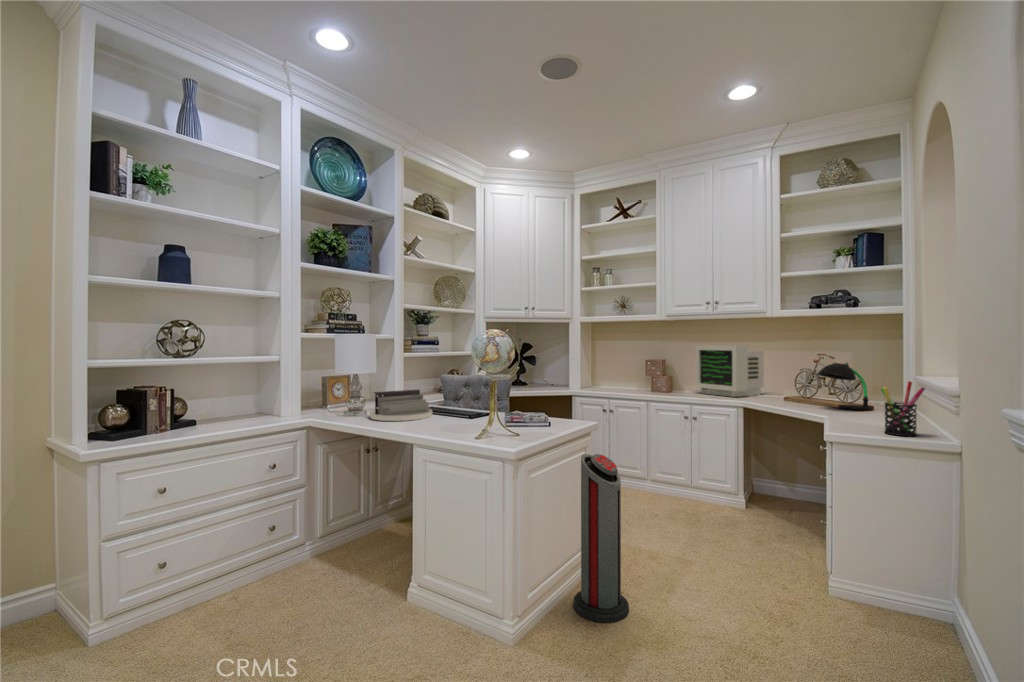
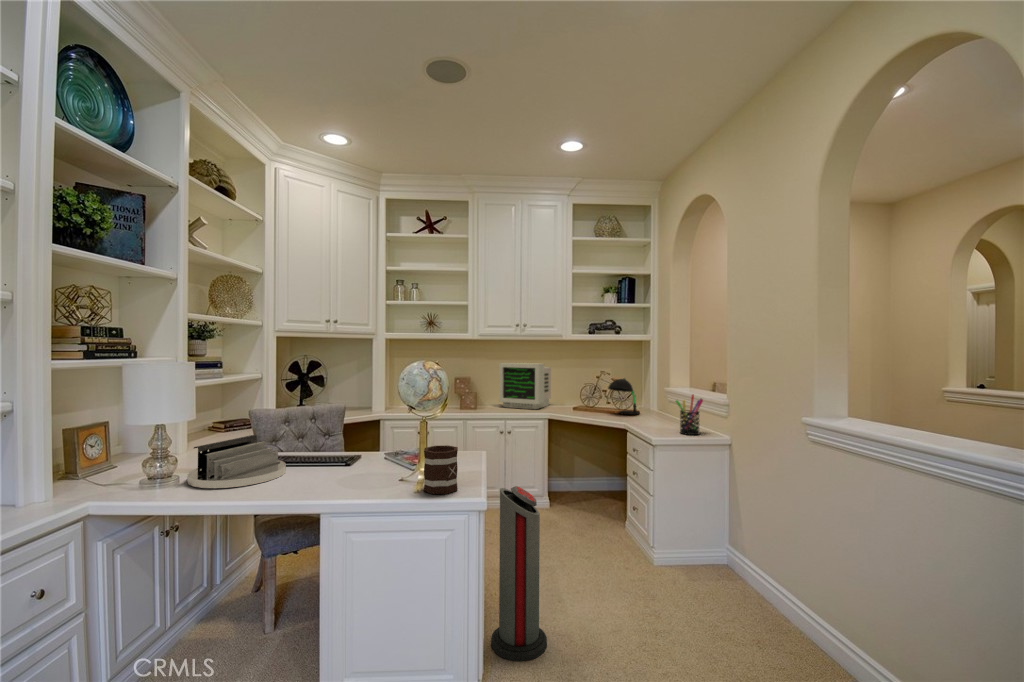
mug: none [486,403,524,442] -> present [424,445,458,494]

